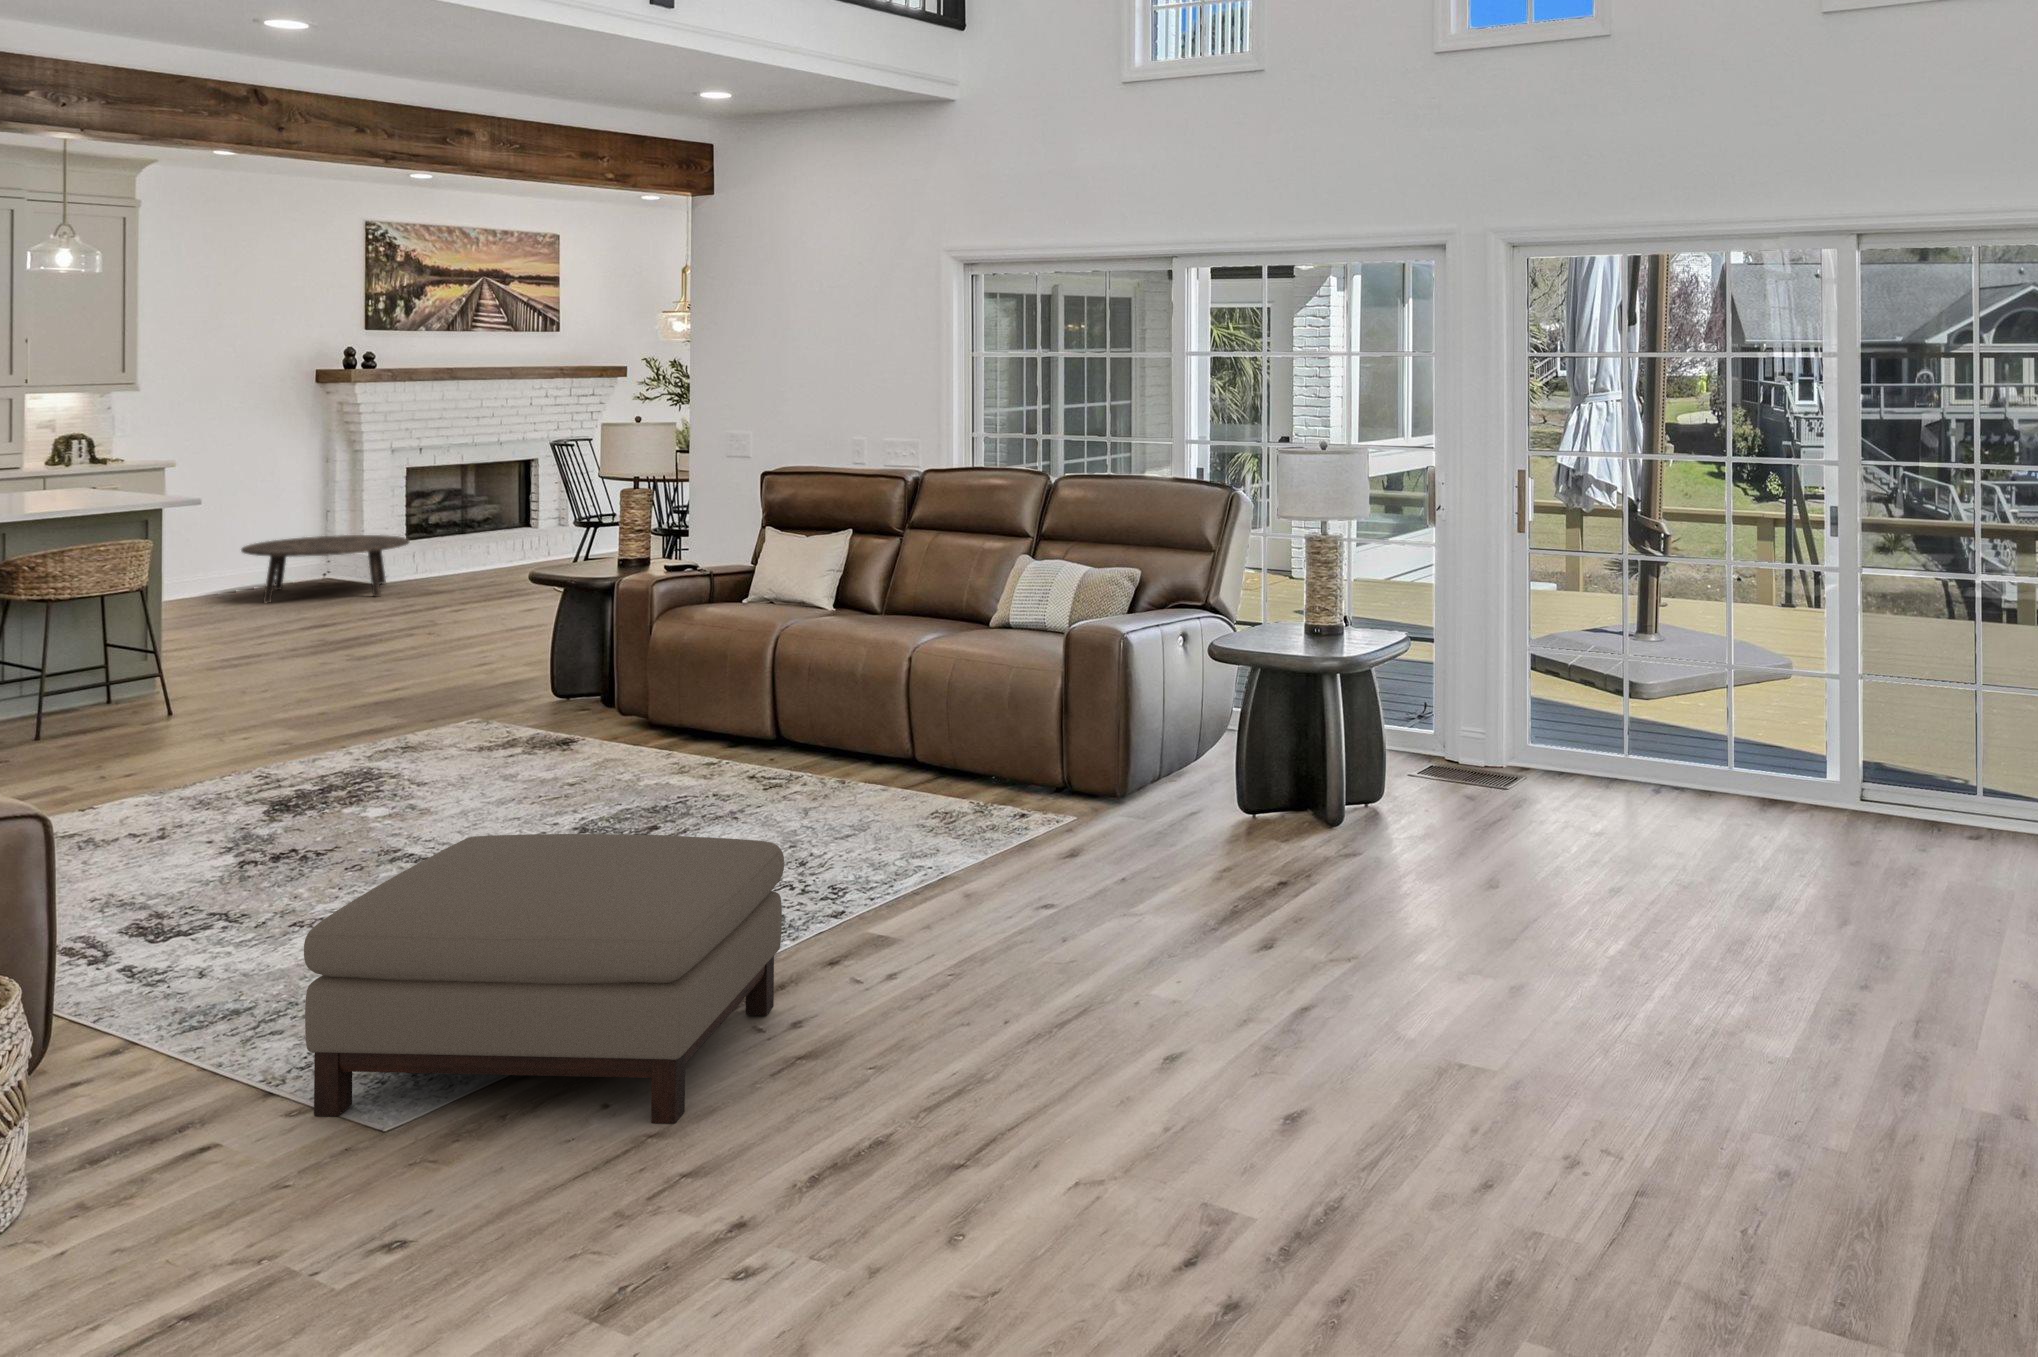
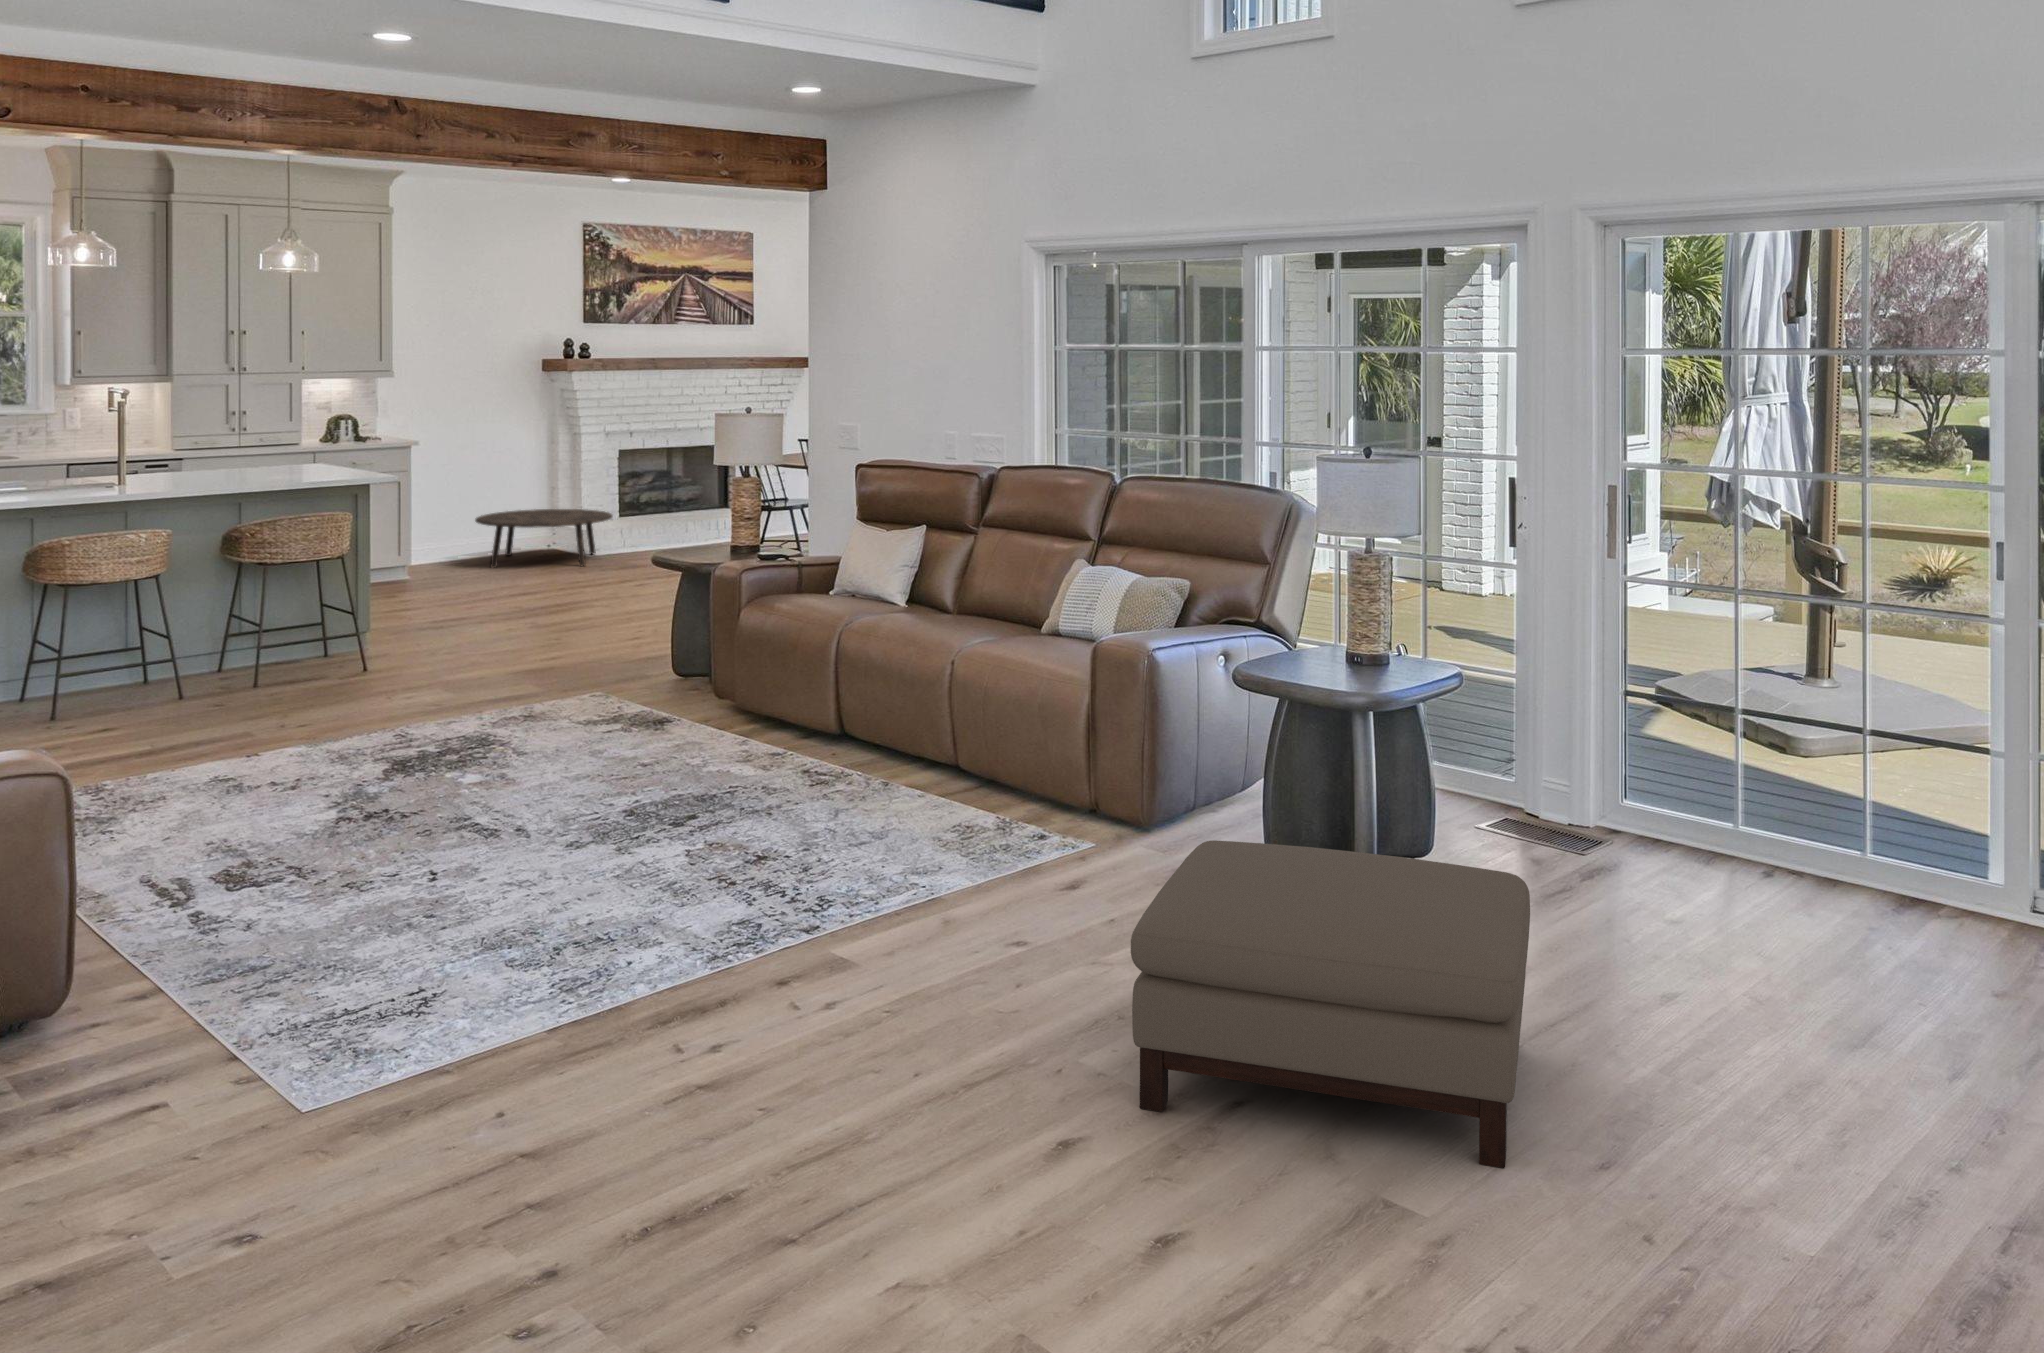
ottoman: present [304,834,784,1124] -> present [1131,840,1530,1168]

